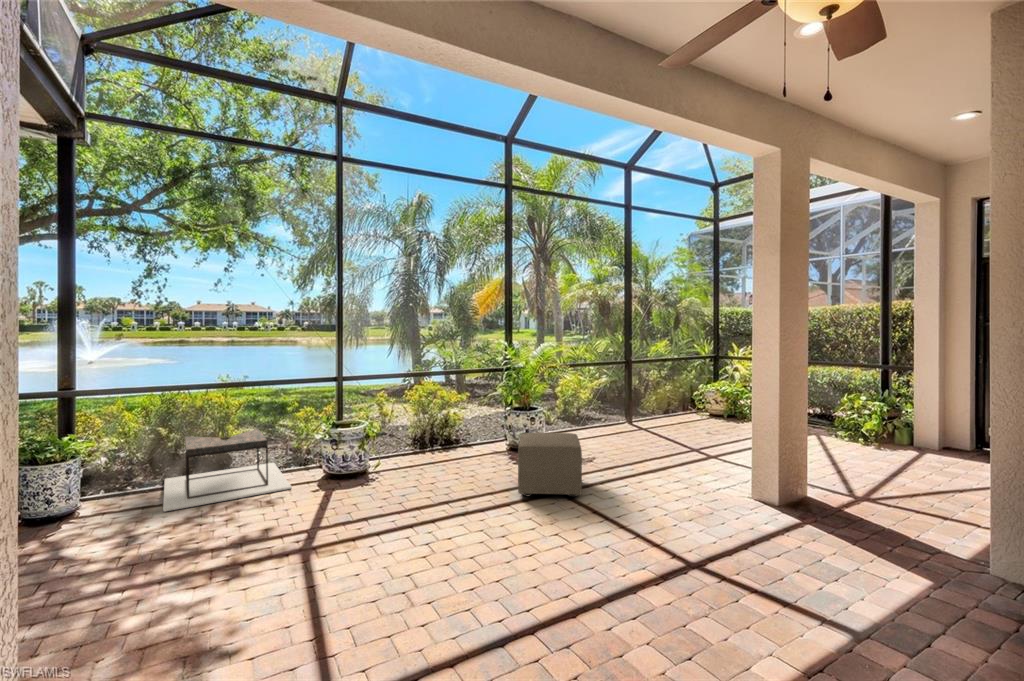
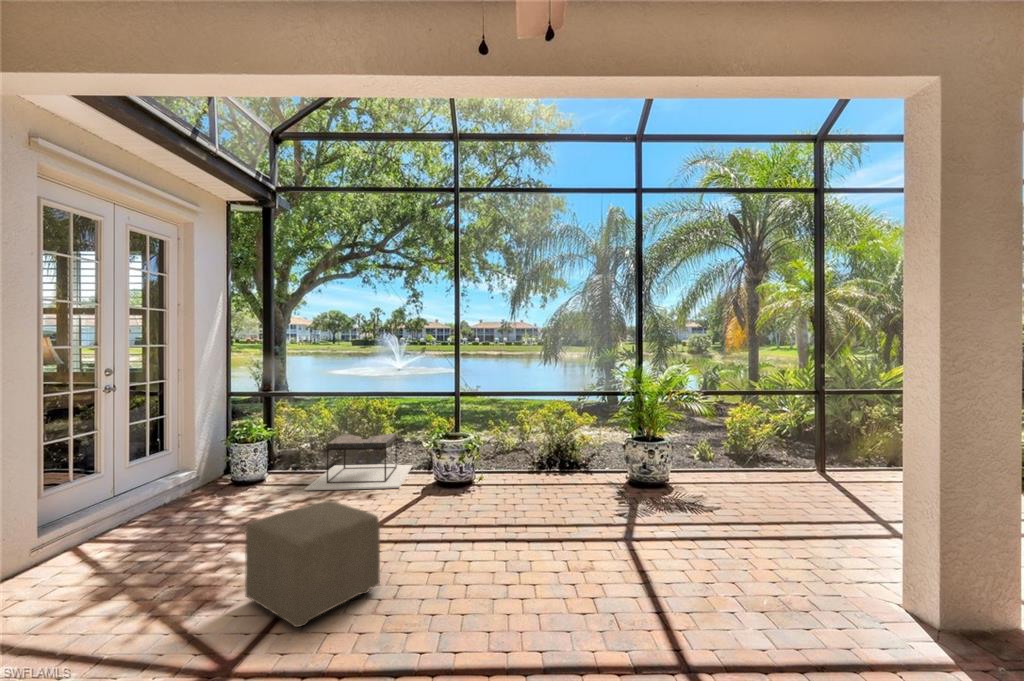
ottoman: present [518,433,582,497] -> present [245,501,380,627]

